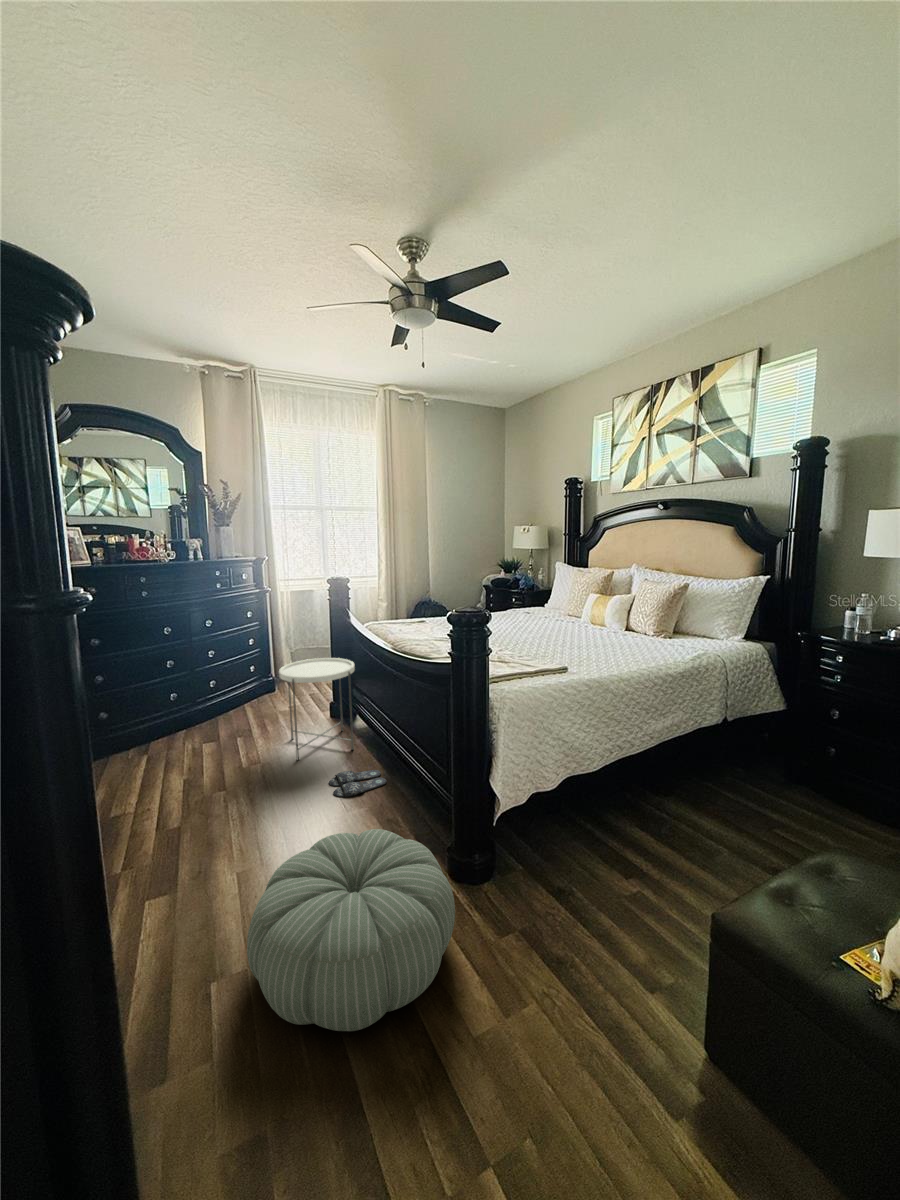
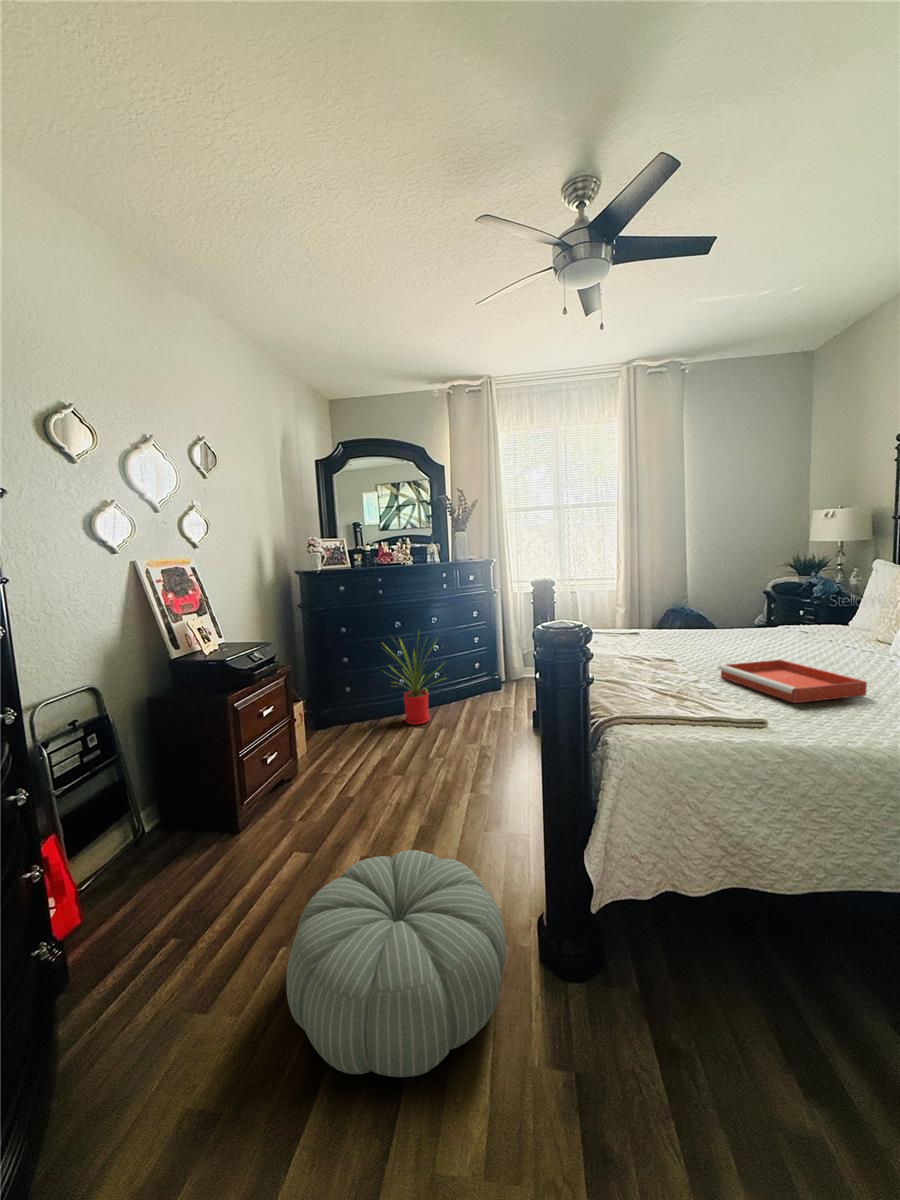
tray: none [511,630,593,656] -> present [718,660,867,703]
house plant: none [151,634,244,741] -> present [392,640,434,725]
side table: present [279,658,355,760] -> none [464,663,539,766]
slippers: present [329,770,387,797] -> none [484,787,543,816]

